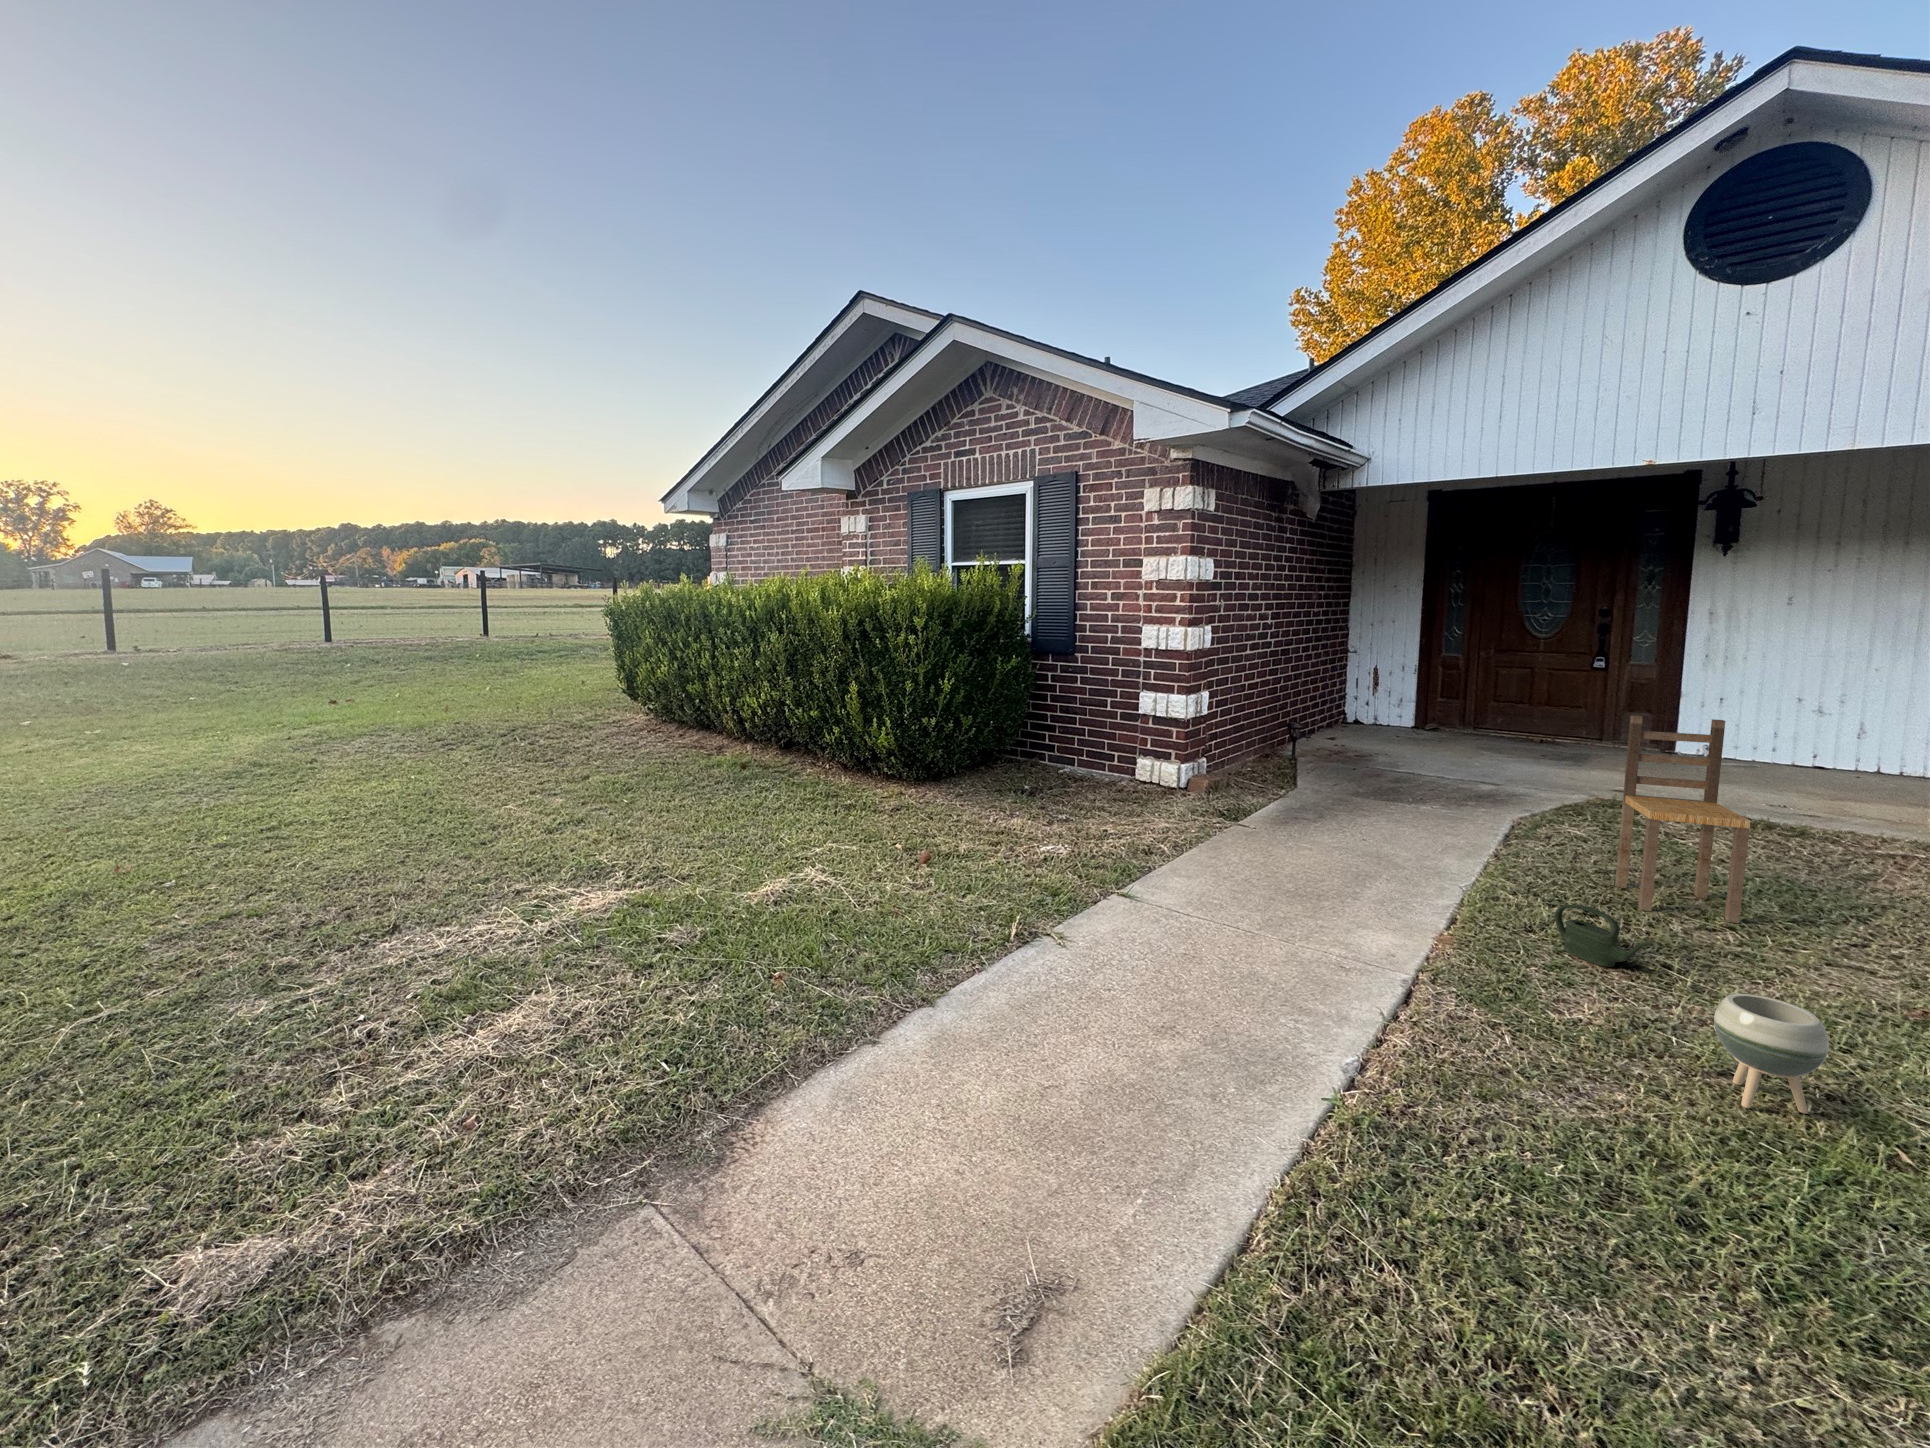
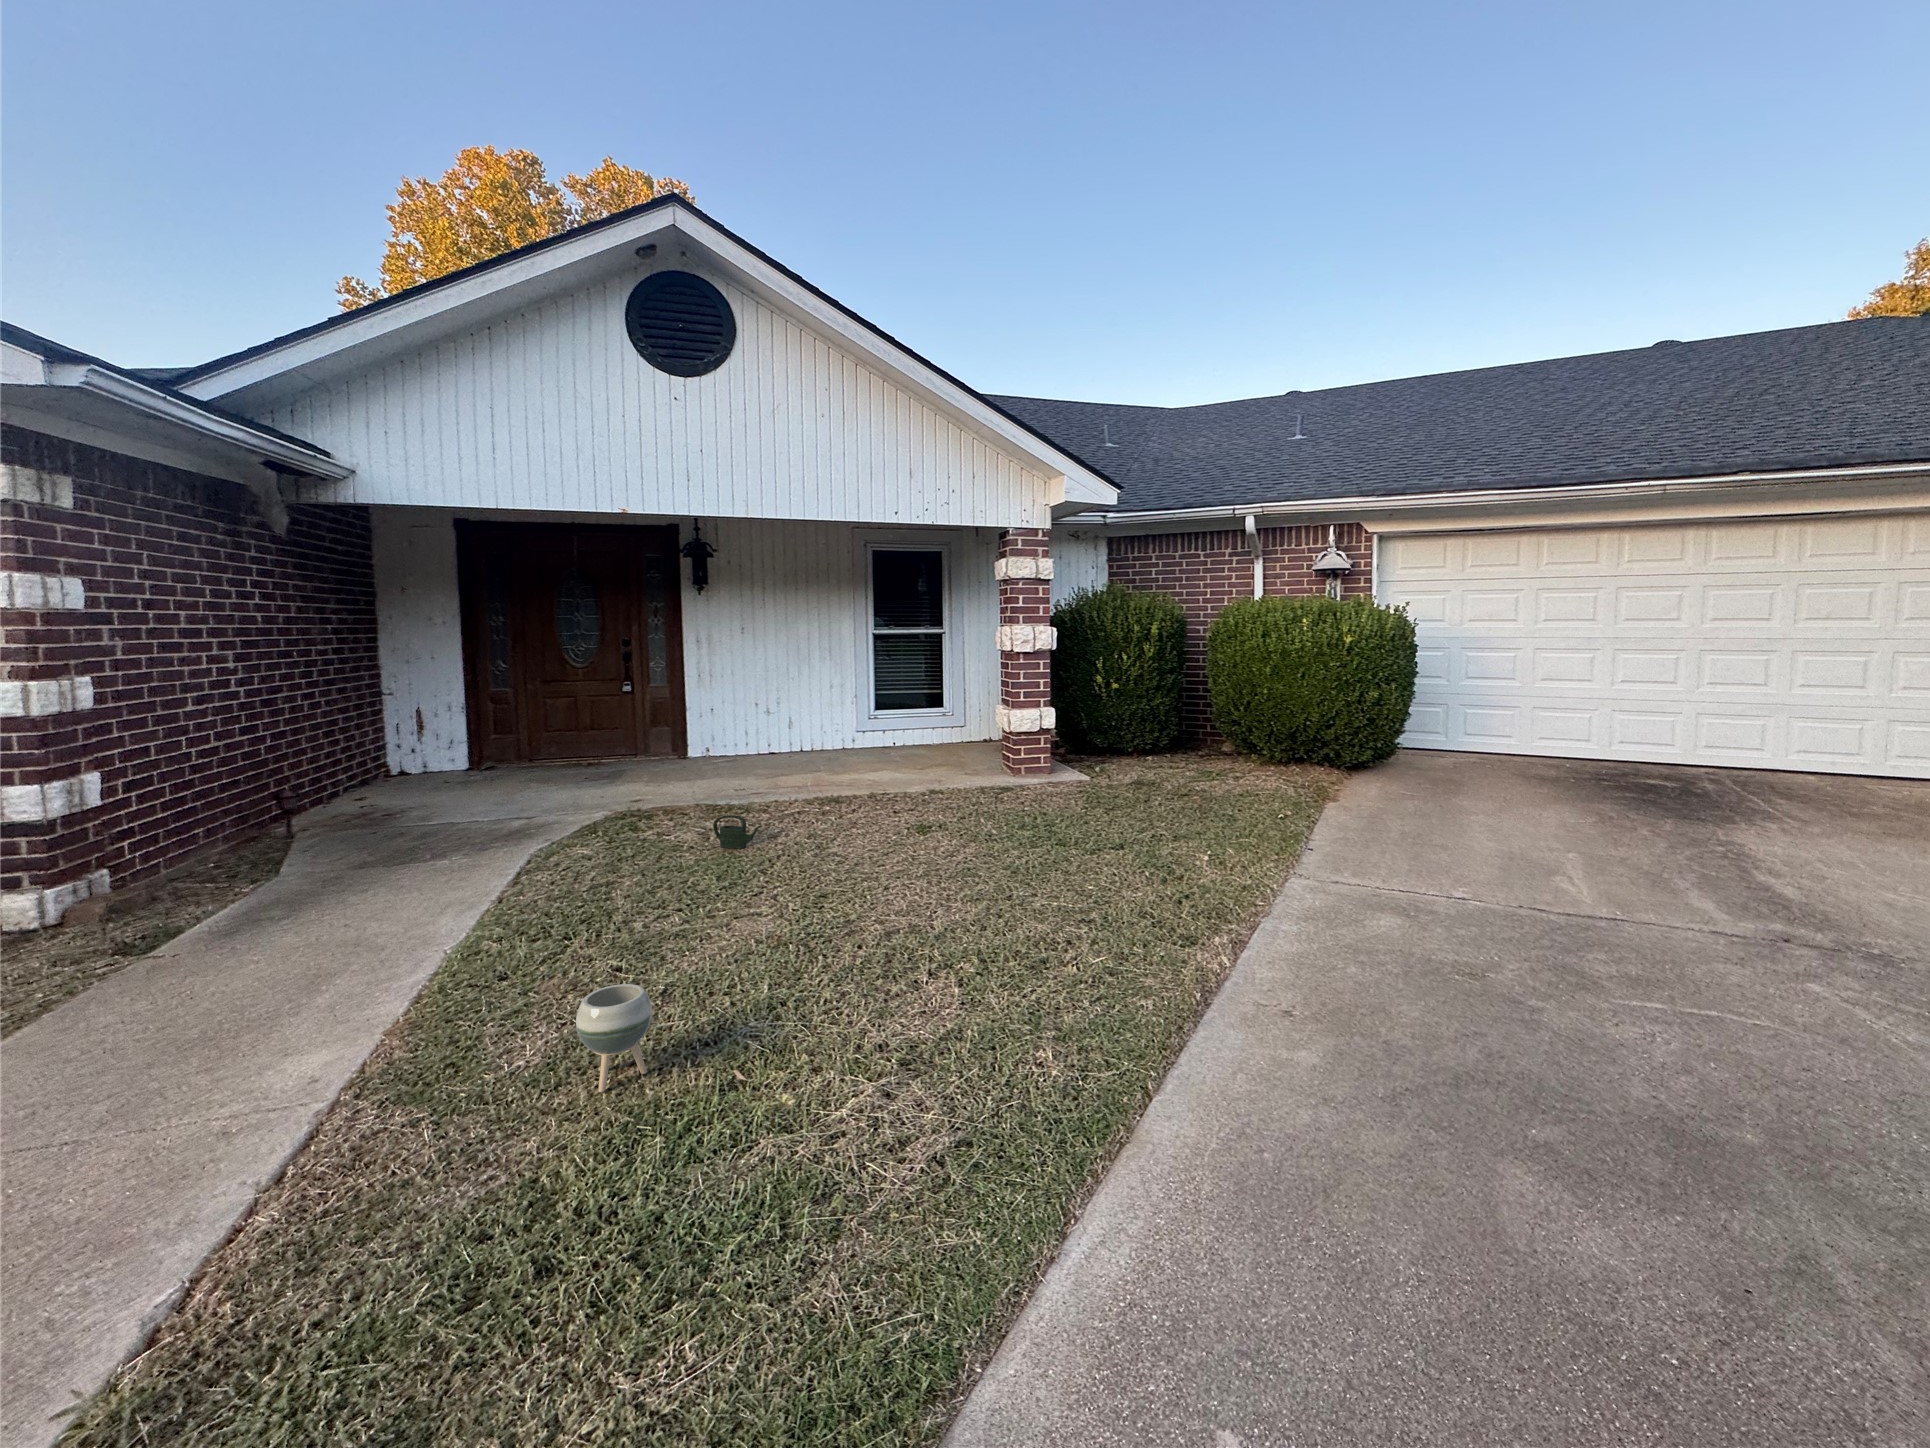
chair: present [1615,715,1750,923] -> none [583,736,671,920]
watering can: present [1555,904,1652,967] -> present [713,815,762,849]

